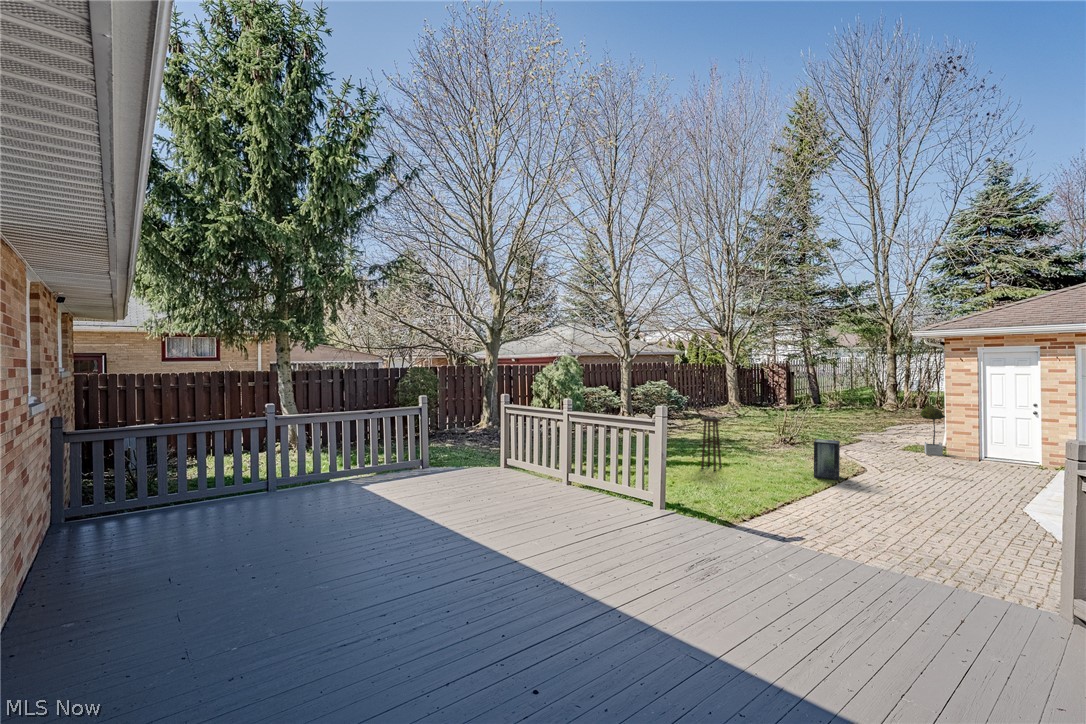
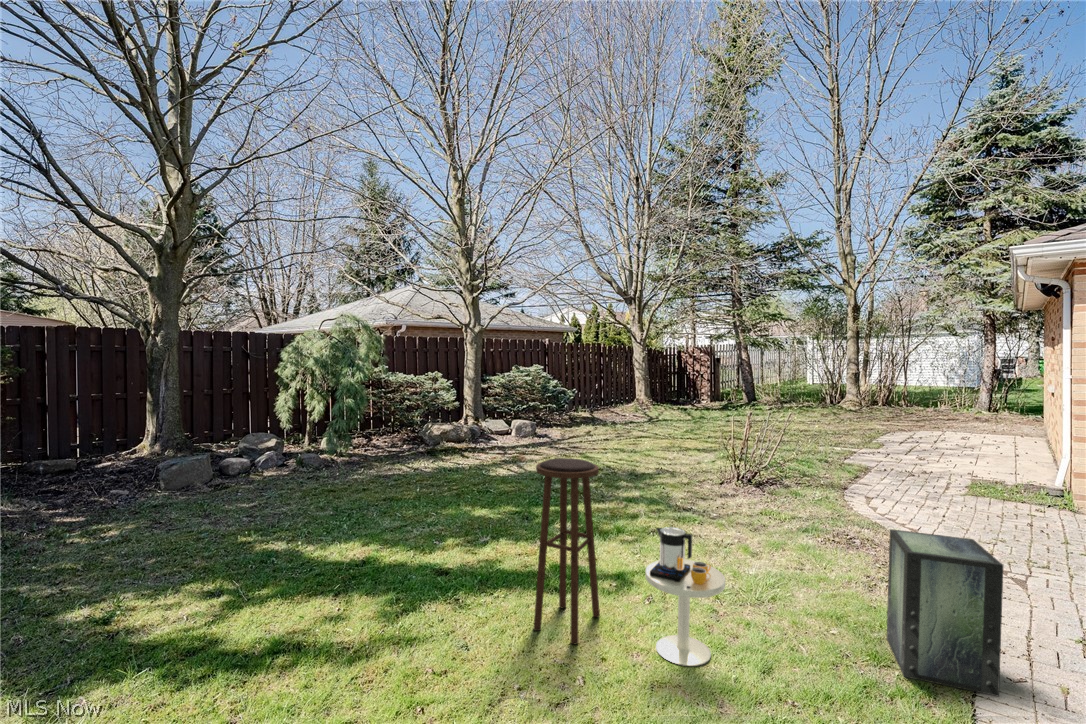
potted tree: present [920,406,945,456] -> none [1007,411,1063,518]
side table: none [736,437,760,474] -> present [646,527,725,666]

